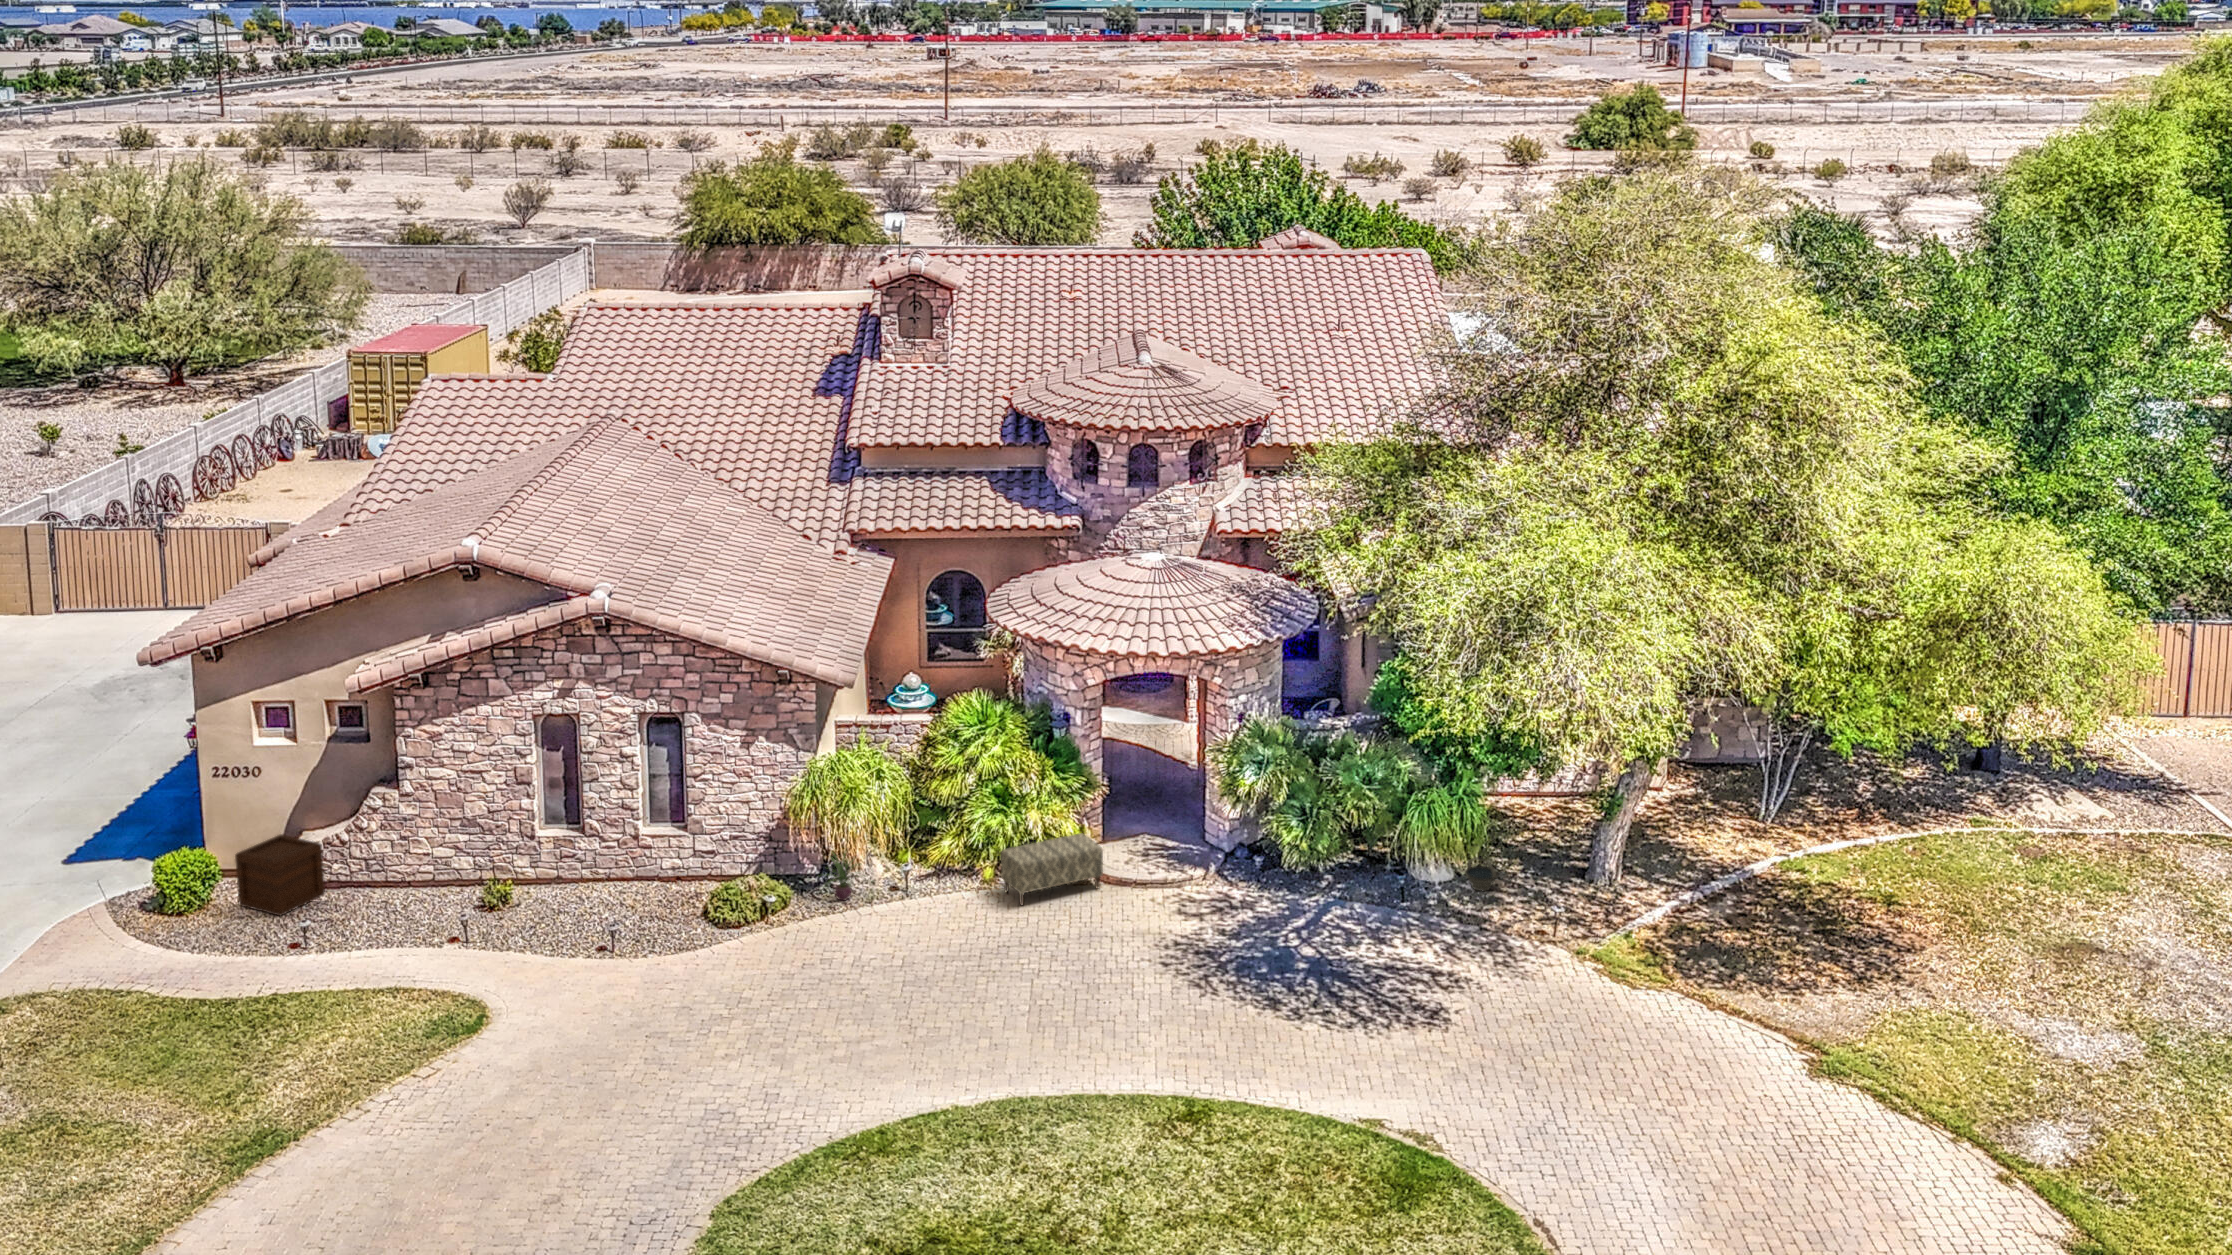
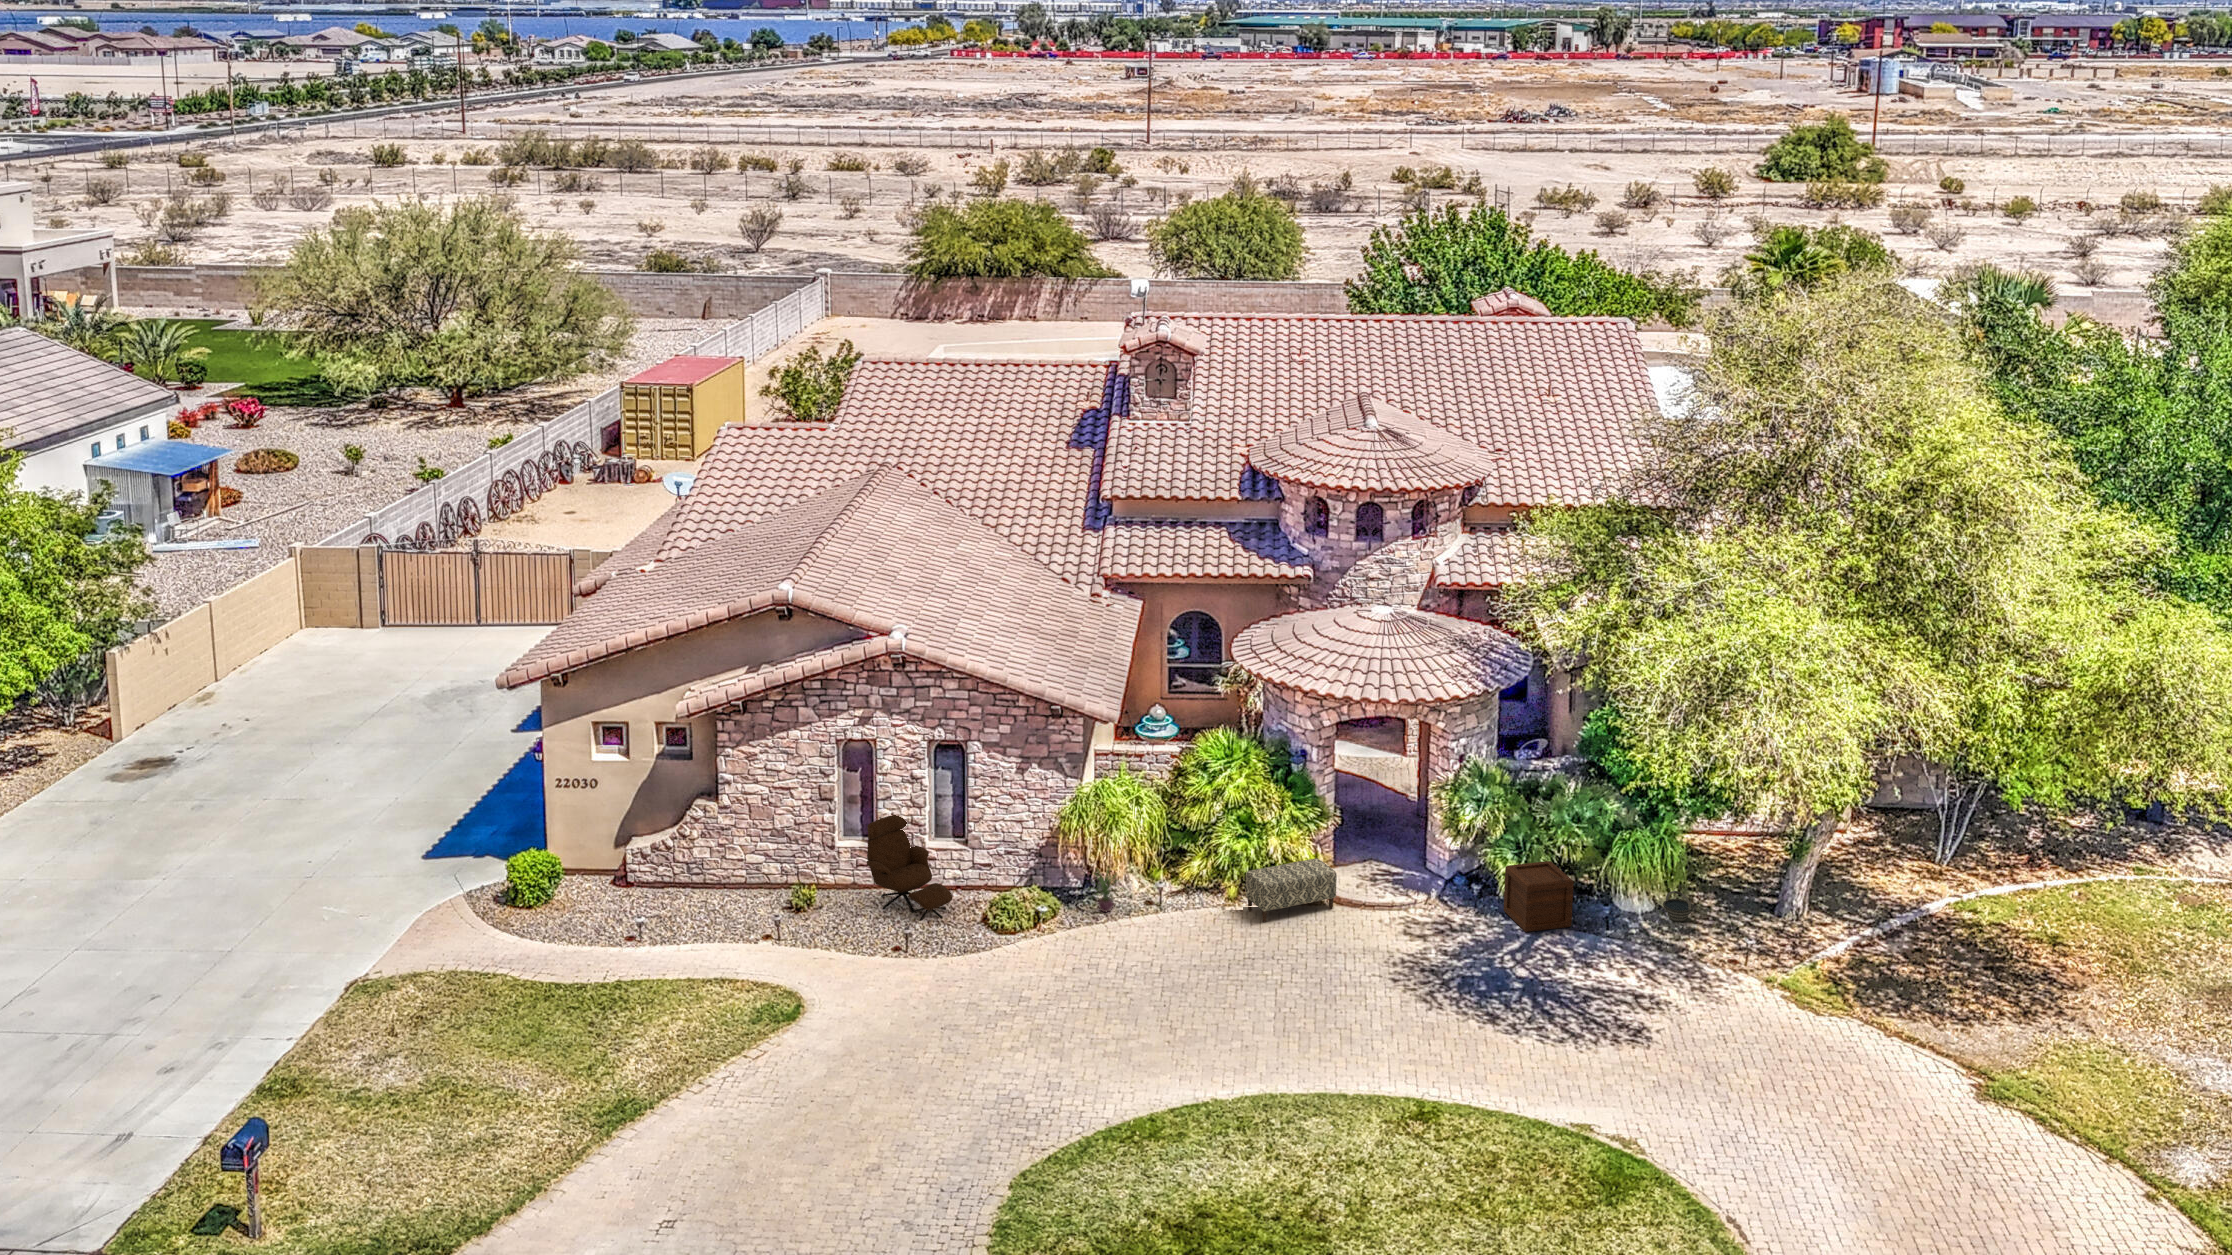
lounge chair: none [569,797,668,916] -> present [867,815,952,920]
wooden crate: present [235,834,325,916] -> present [1504,861,1574,932]

